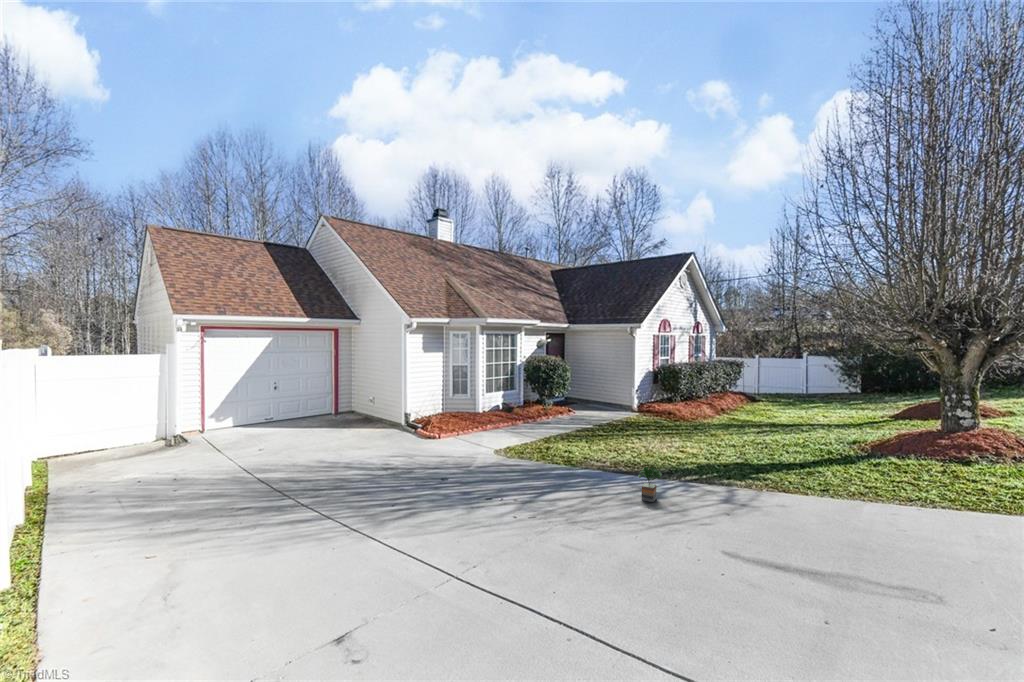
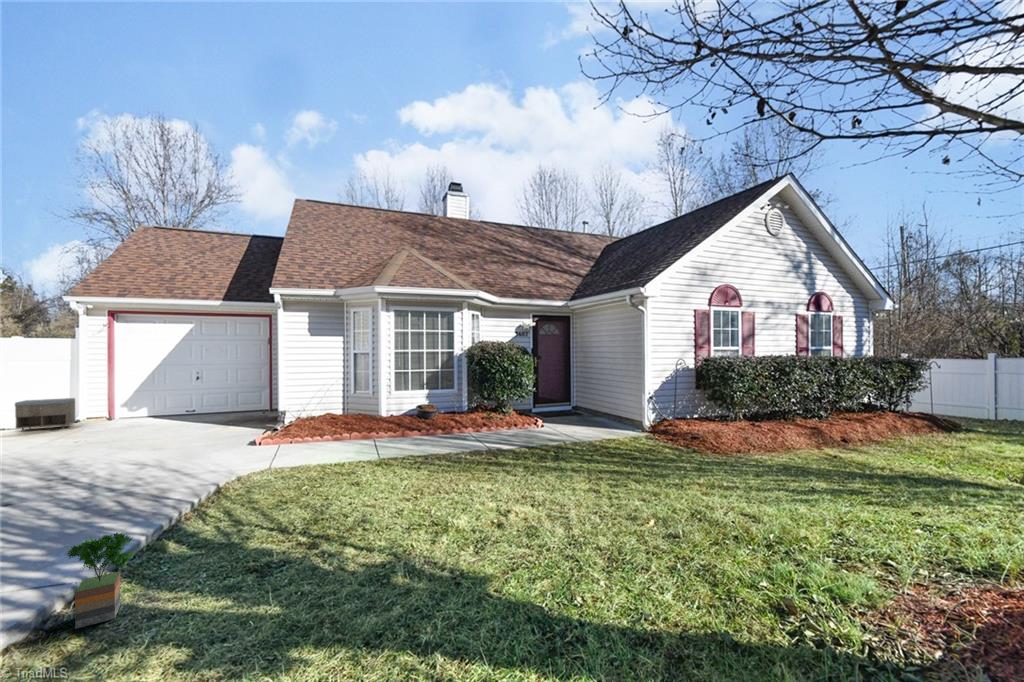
storage bench: none [127,414,179,451] -> present [15,398,75,431]

